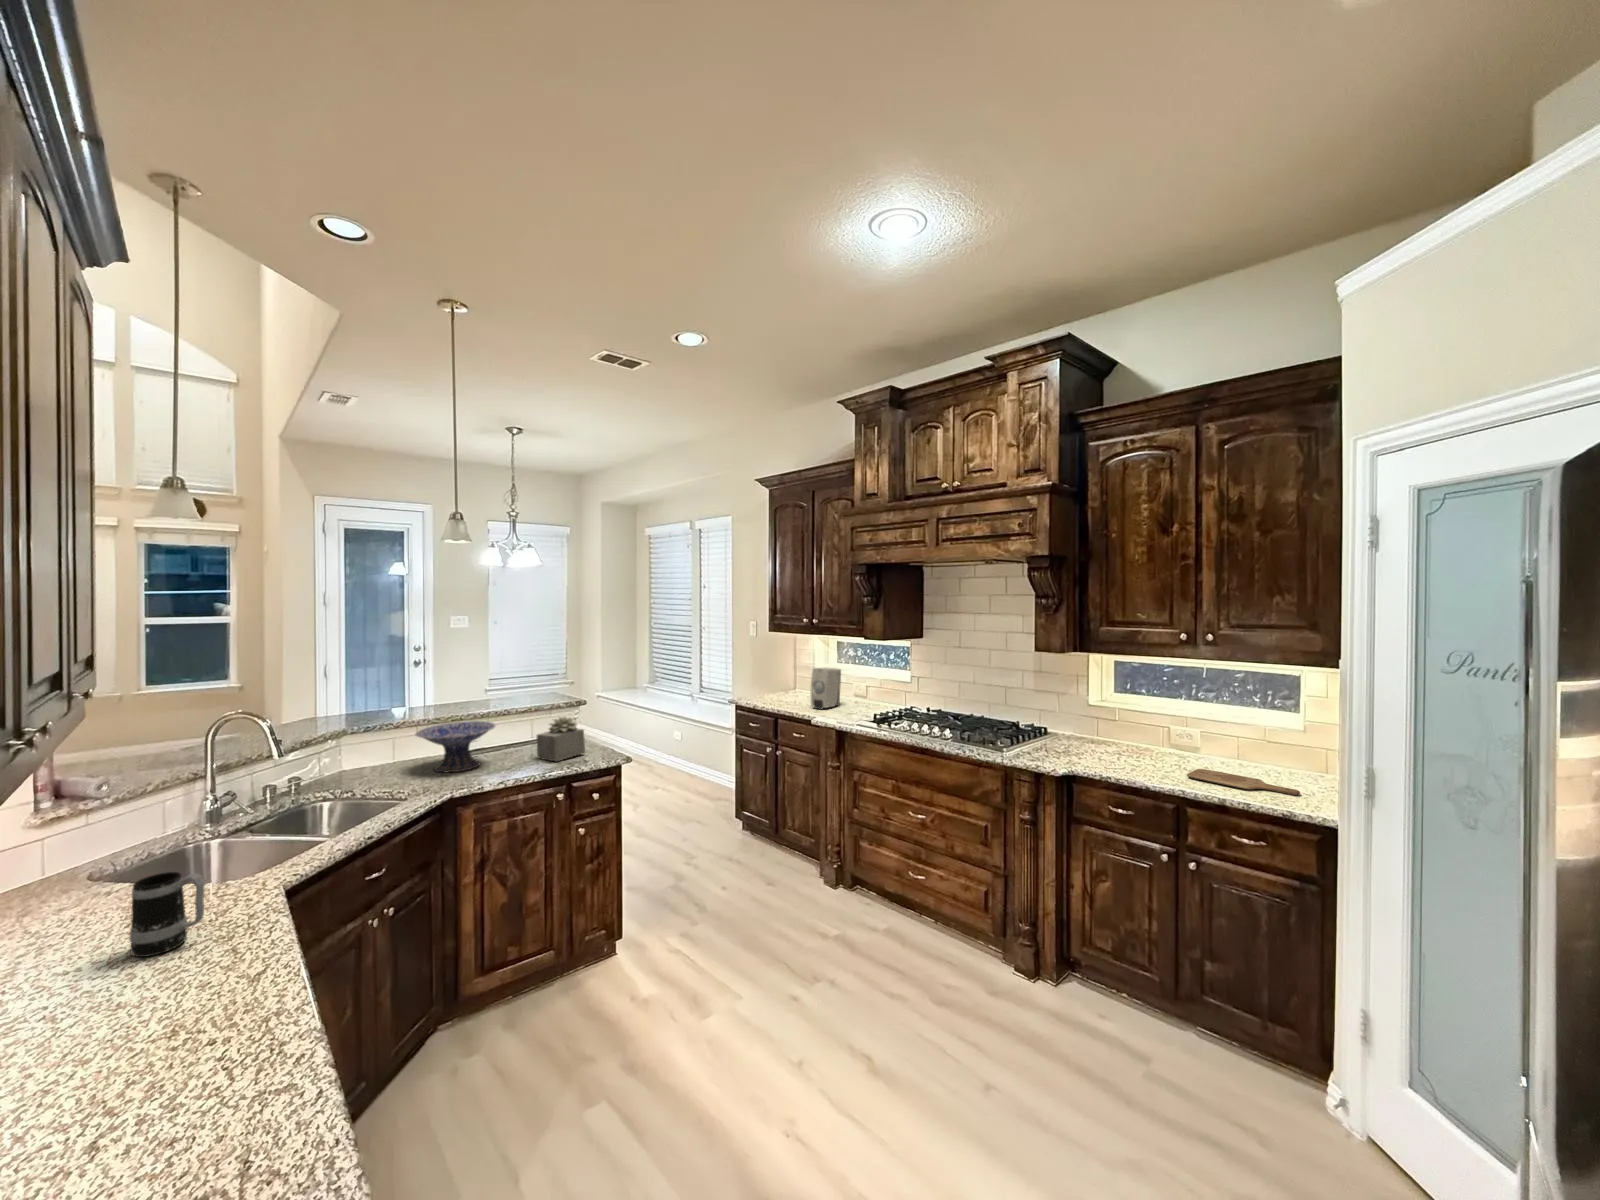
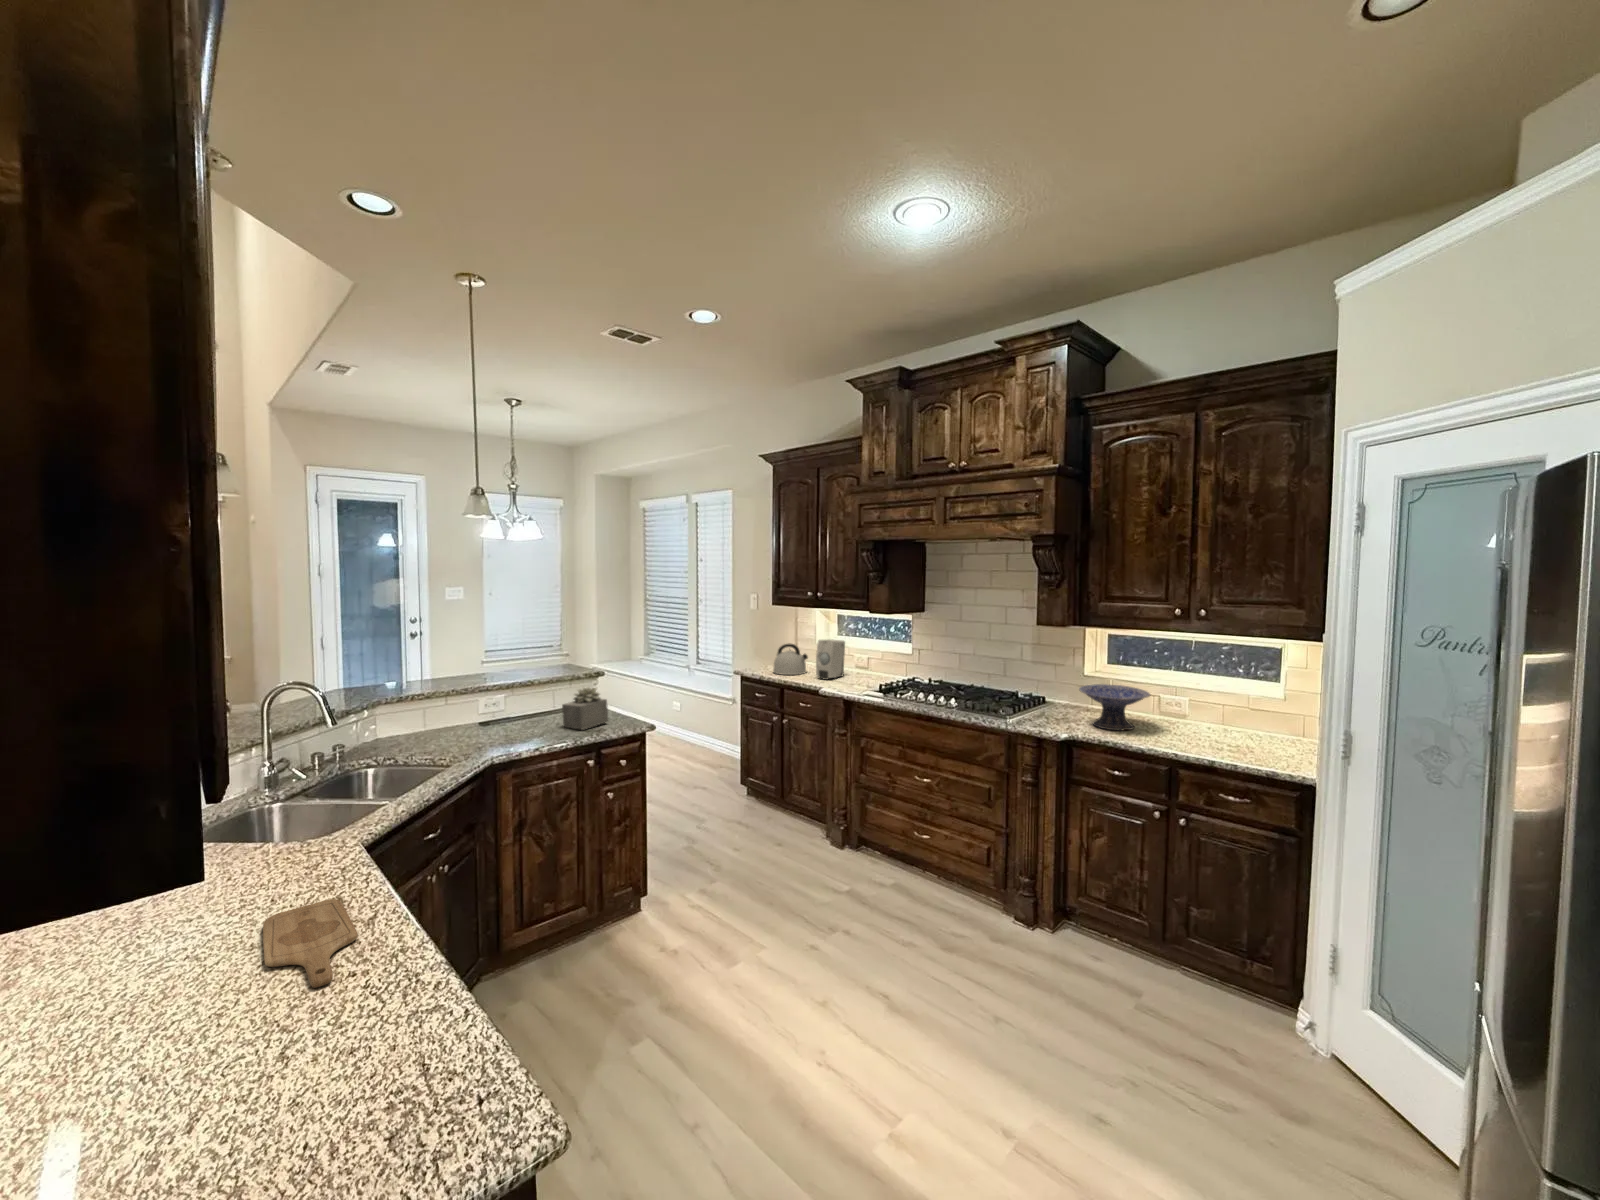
kettle: none [768,672,804,704] -> present [773,644,808,675]
decorative bowl: present [416,721,495,772] -> present [1079,684,1151,731]
cutting board: present [1187,769,1300,795] -> present [263,899,358,988]
mug: present [129,872,205,957] -> none [242,830,306,906]

